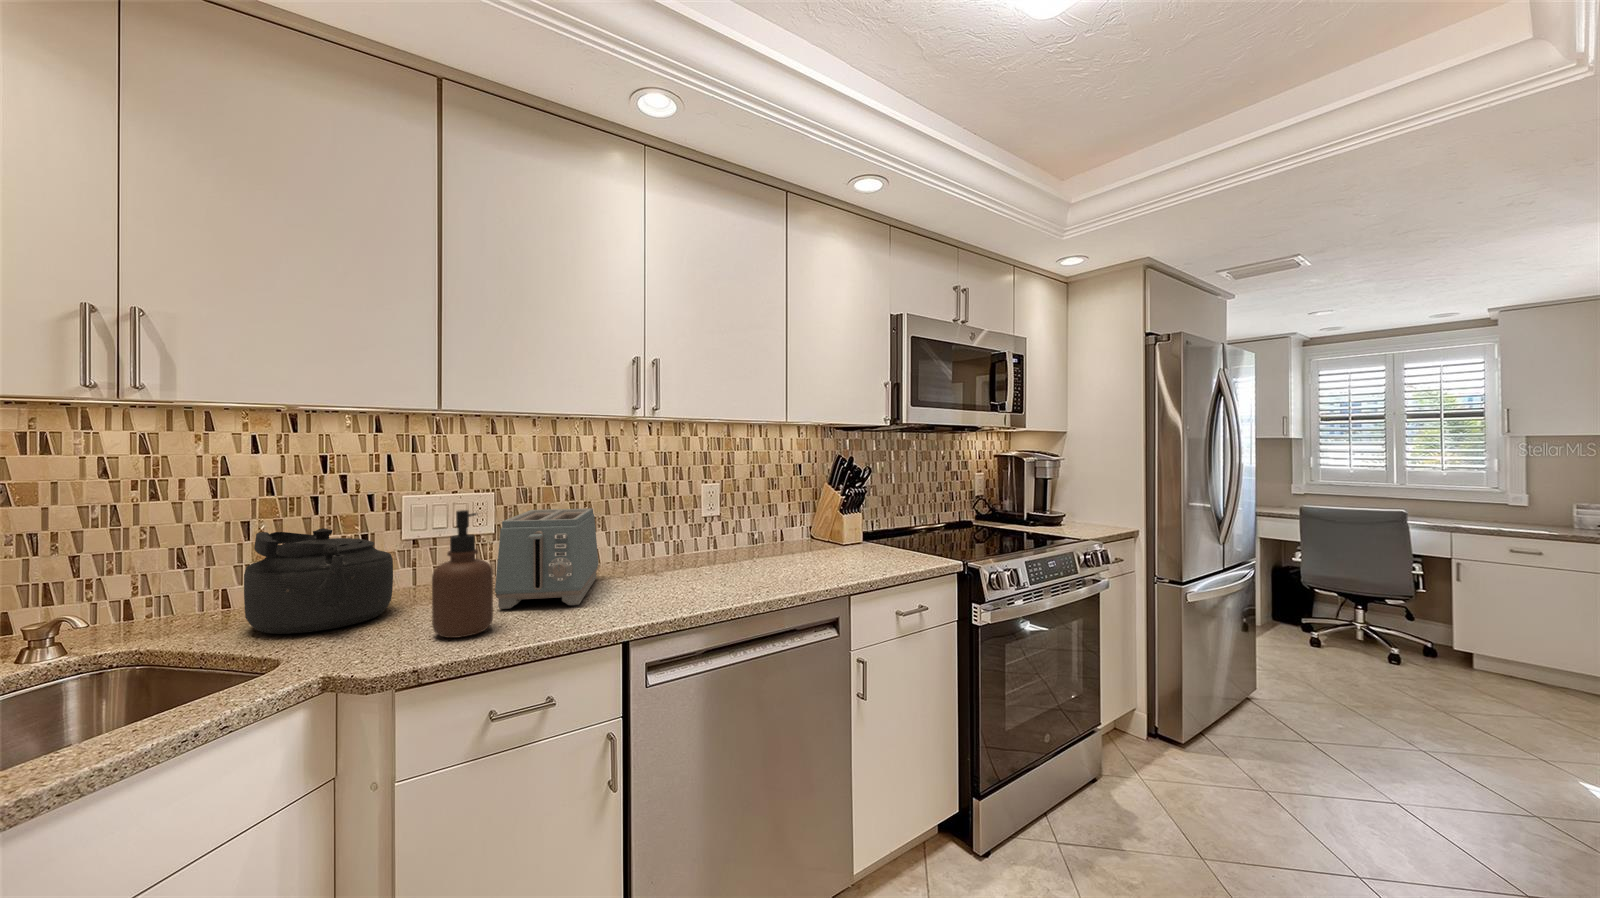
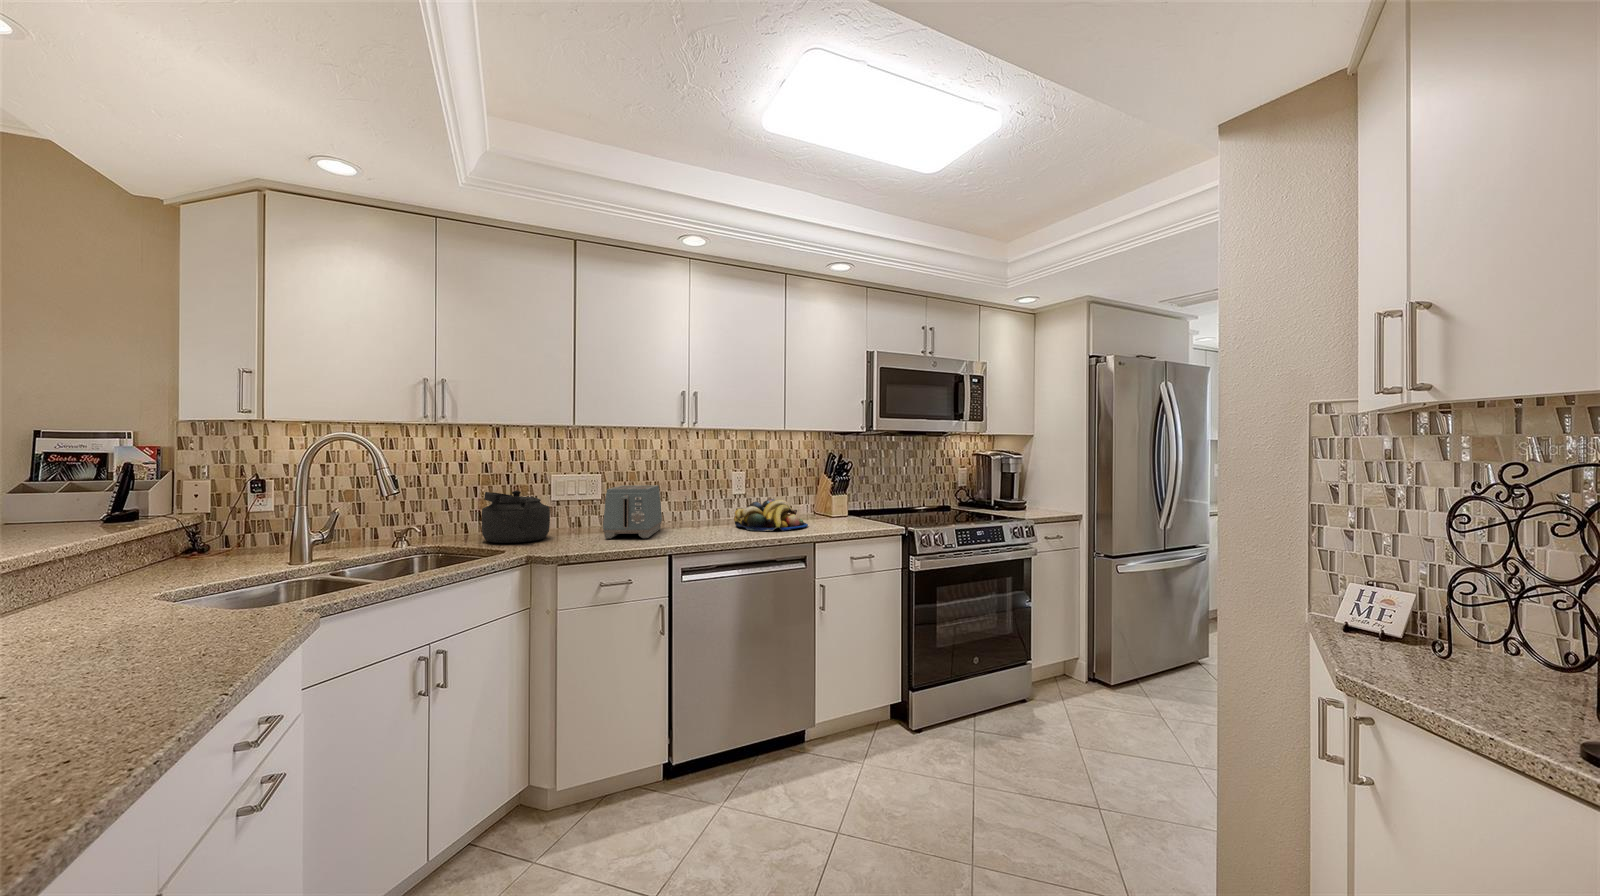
soap dispenser: present [432,510,493,638] -> none [573,481,602,547]
fruit bowl: none [711,523,823,577] -> present [734,499,808,531]

